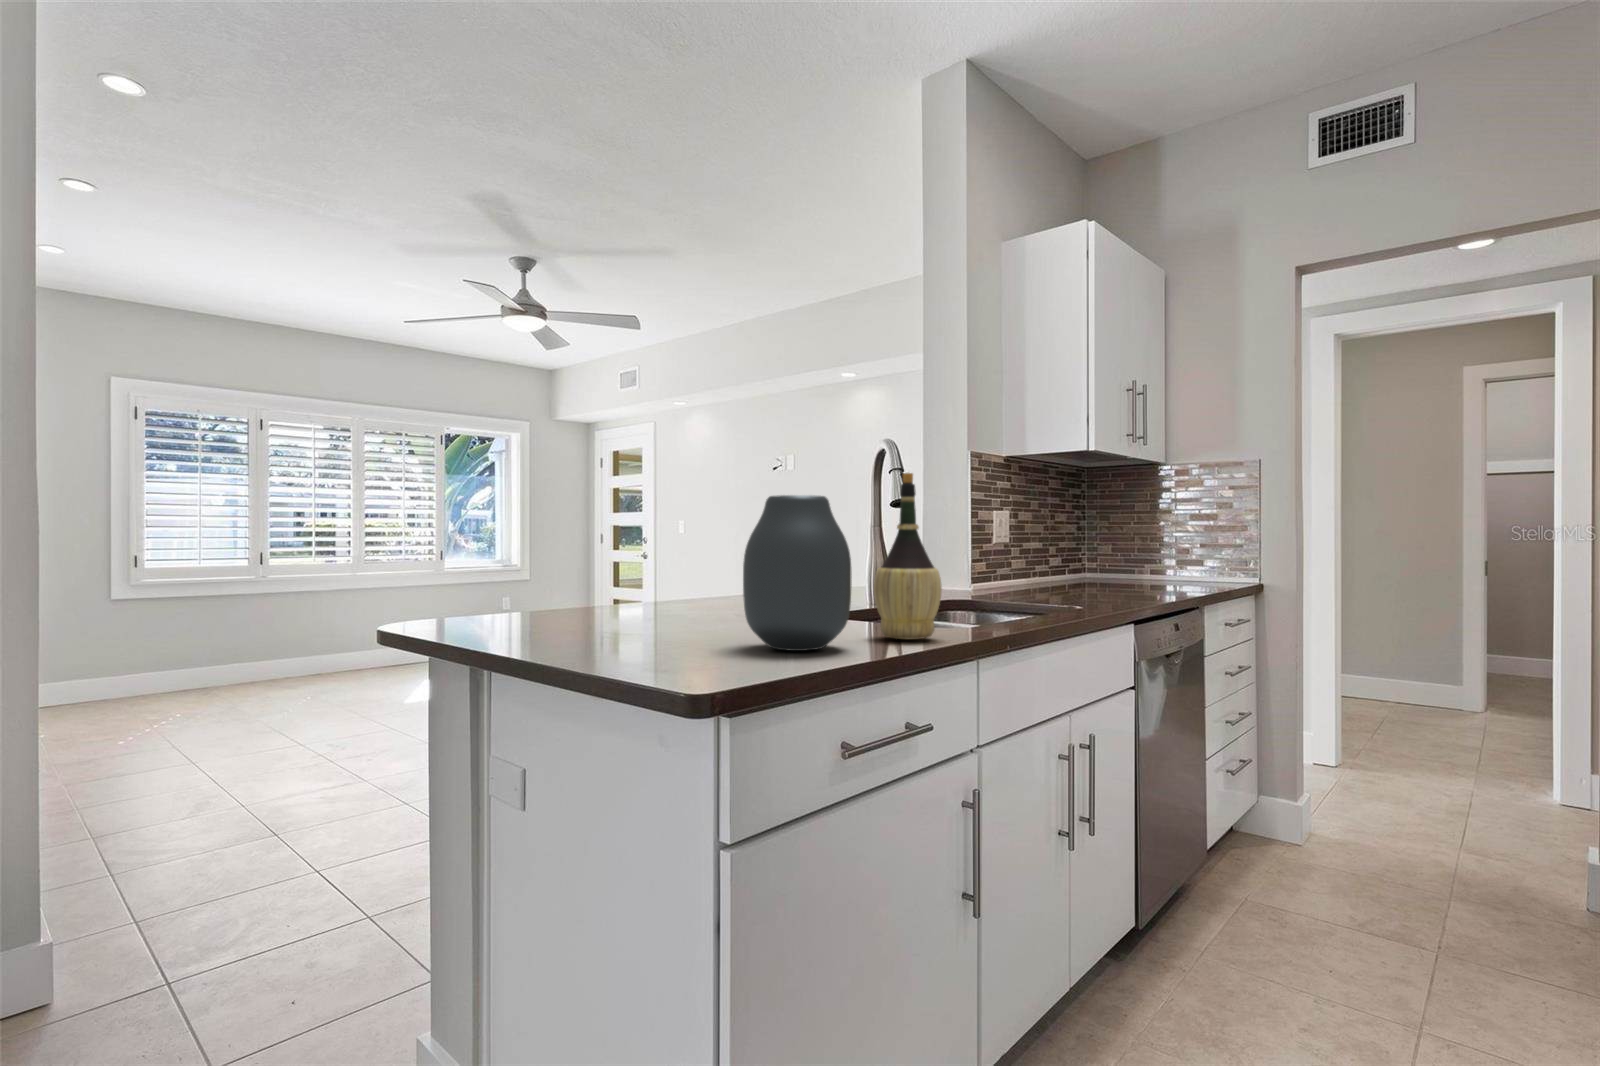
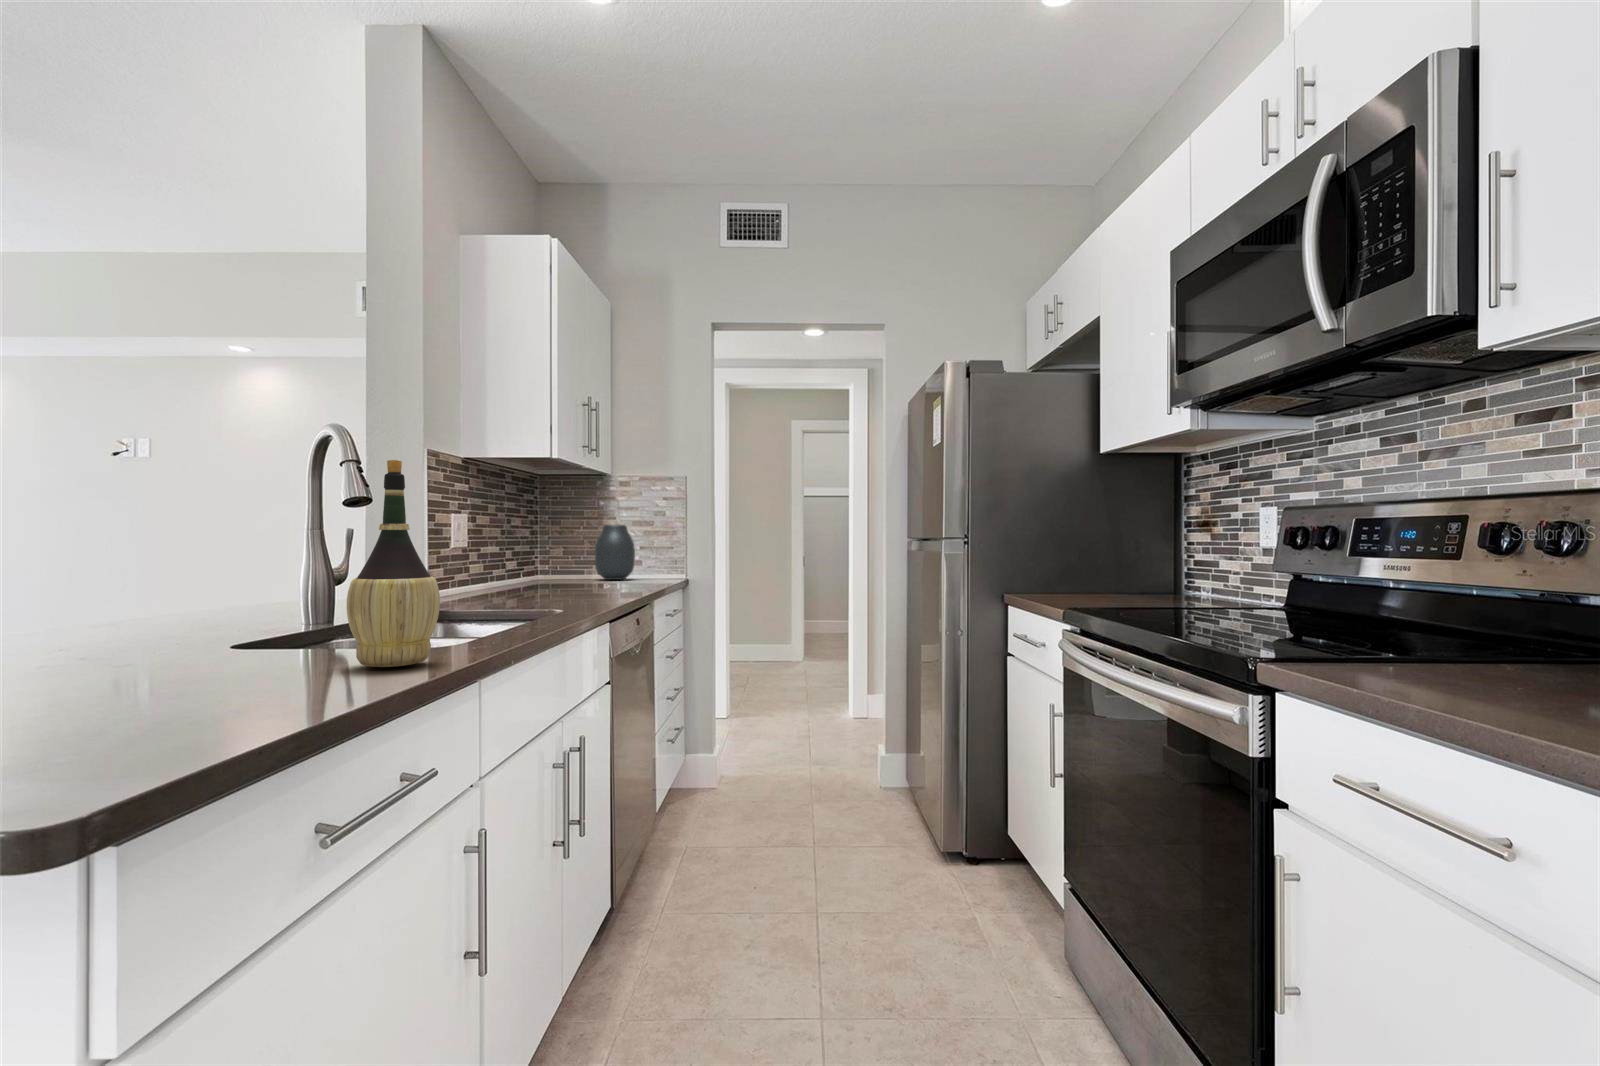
vase: present [743,495,852,651] -> present [595,525,635,580]

